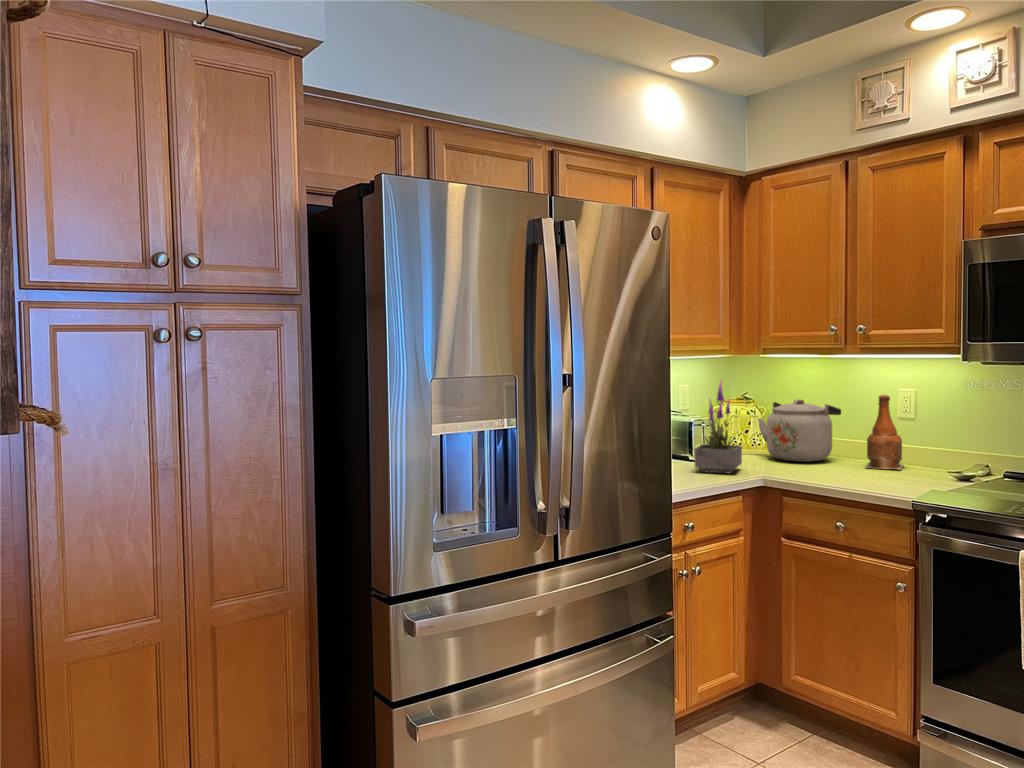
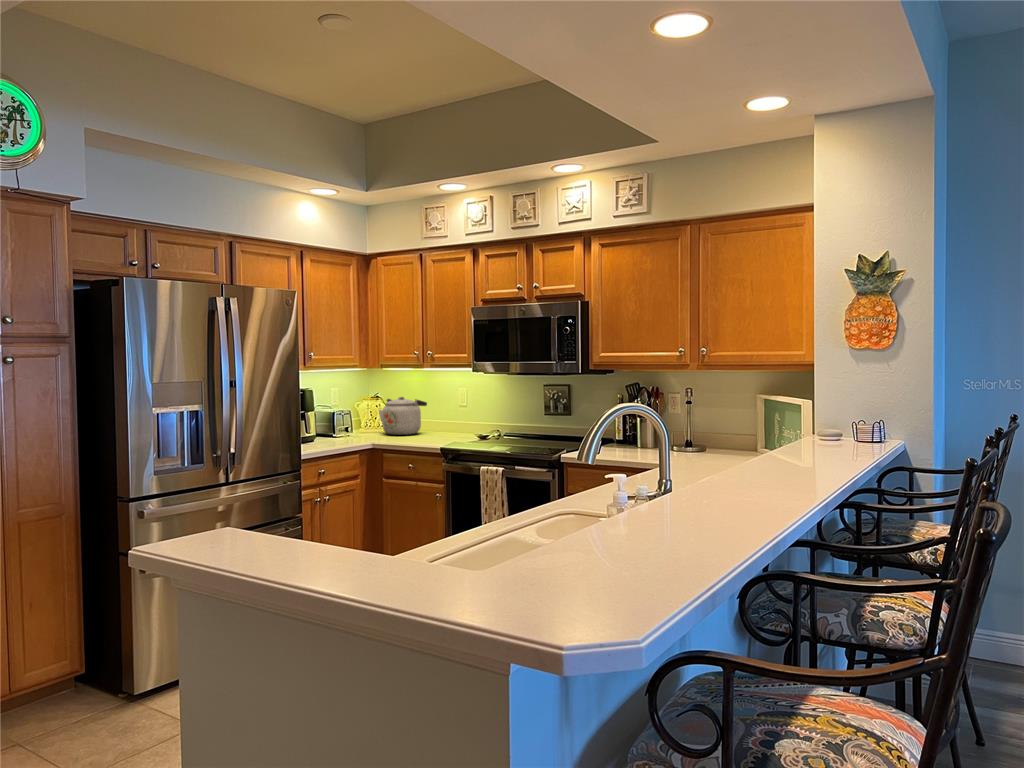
potted plant: present [694,382,742,474] -> none [330,384,361,442]
bottle: present [866,395,903,469] -> none [435,393,459,437]

